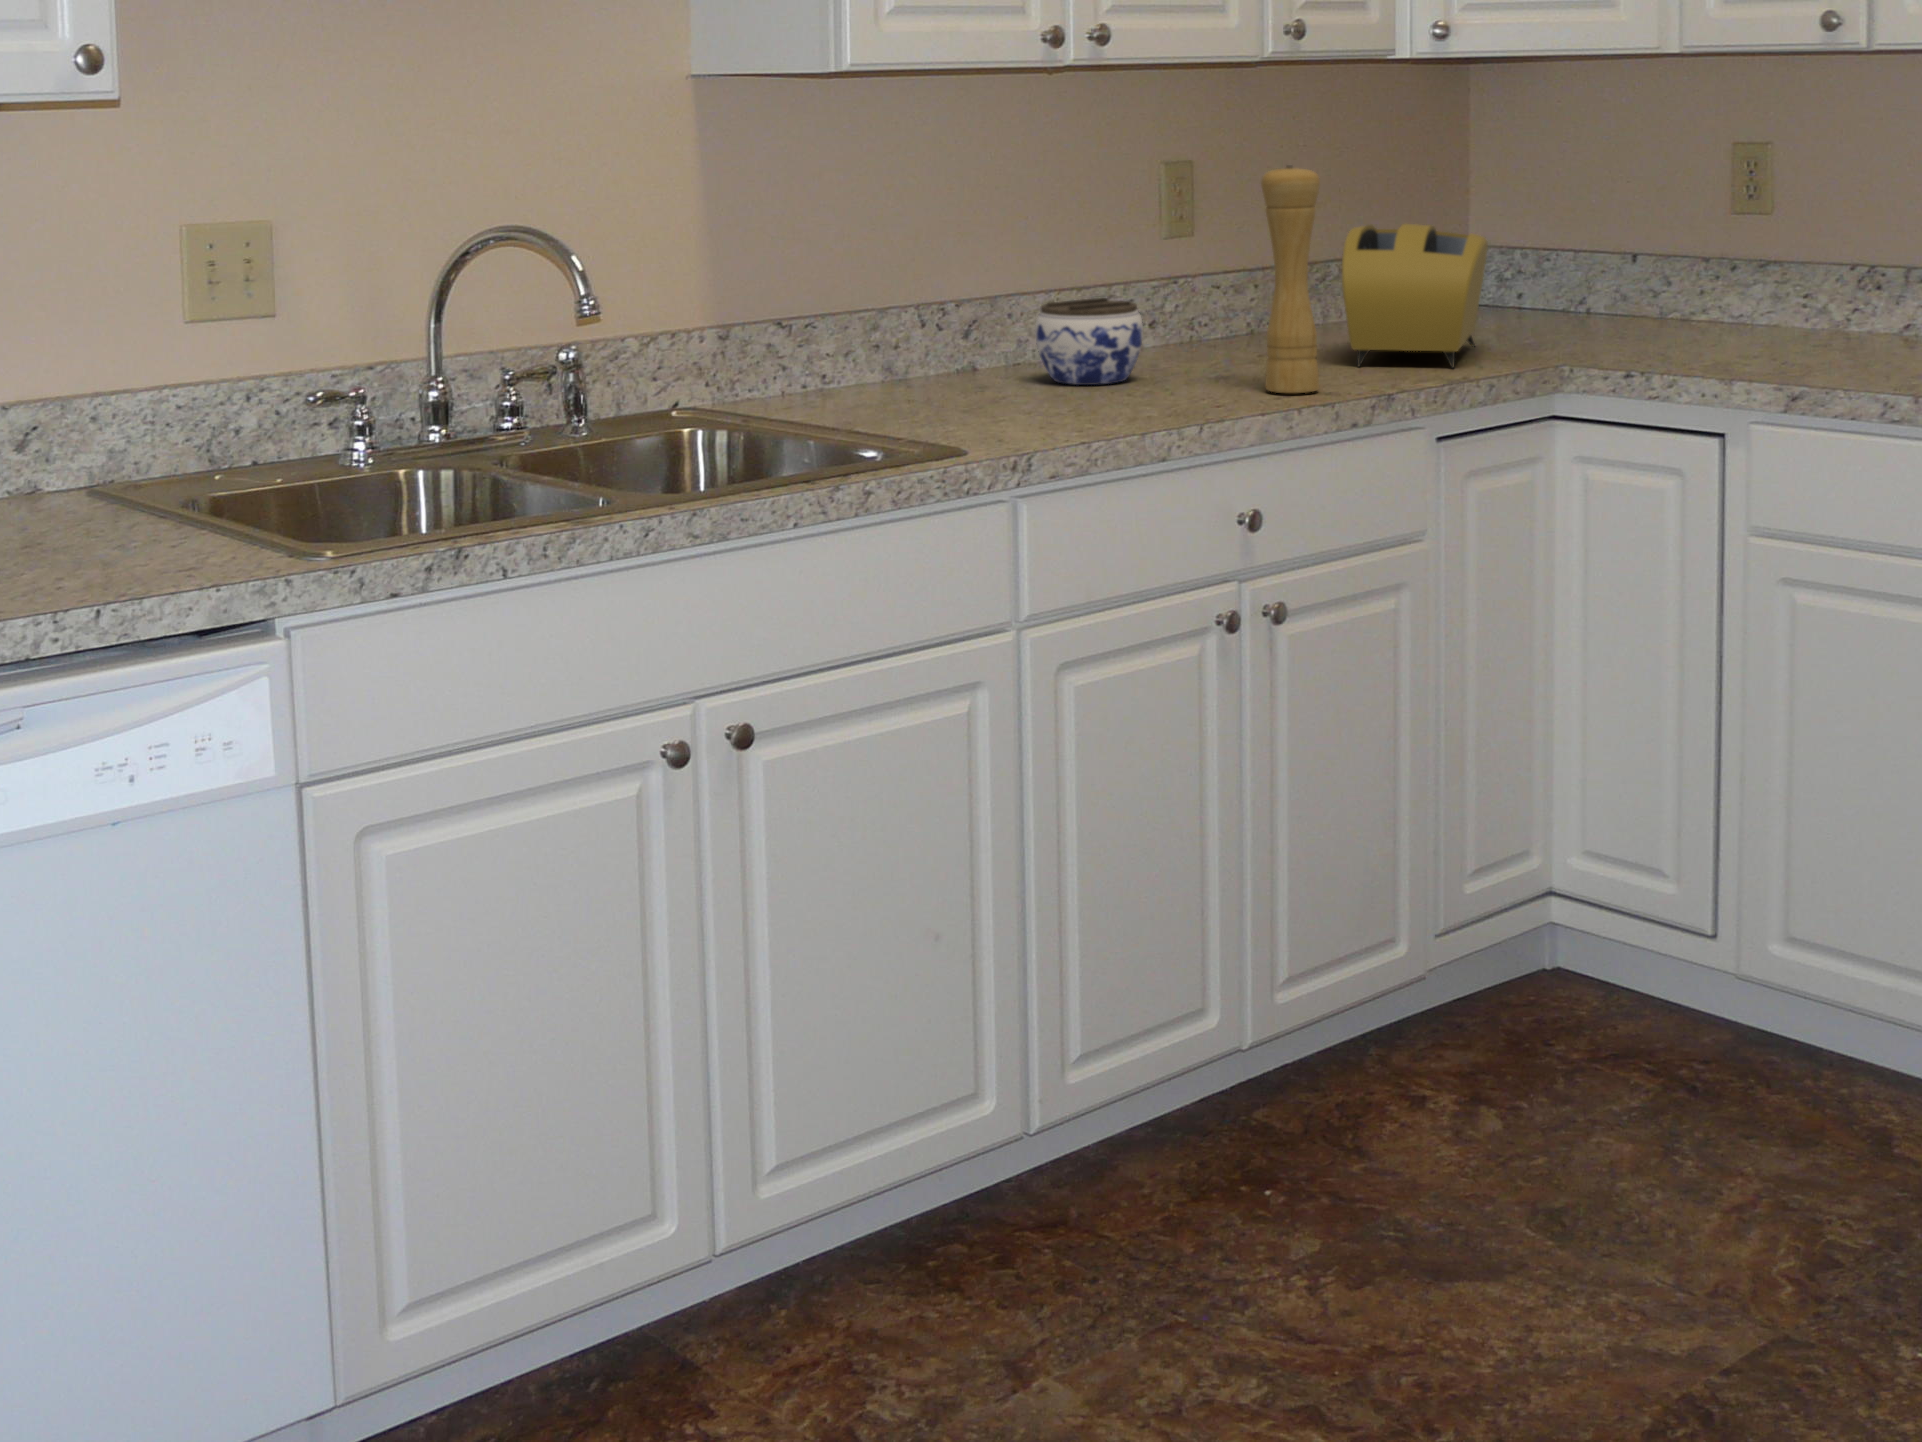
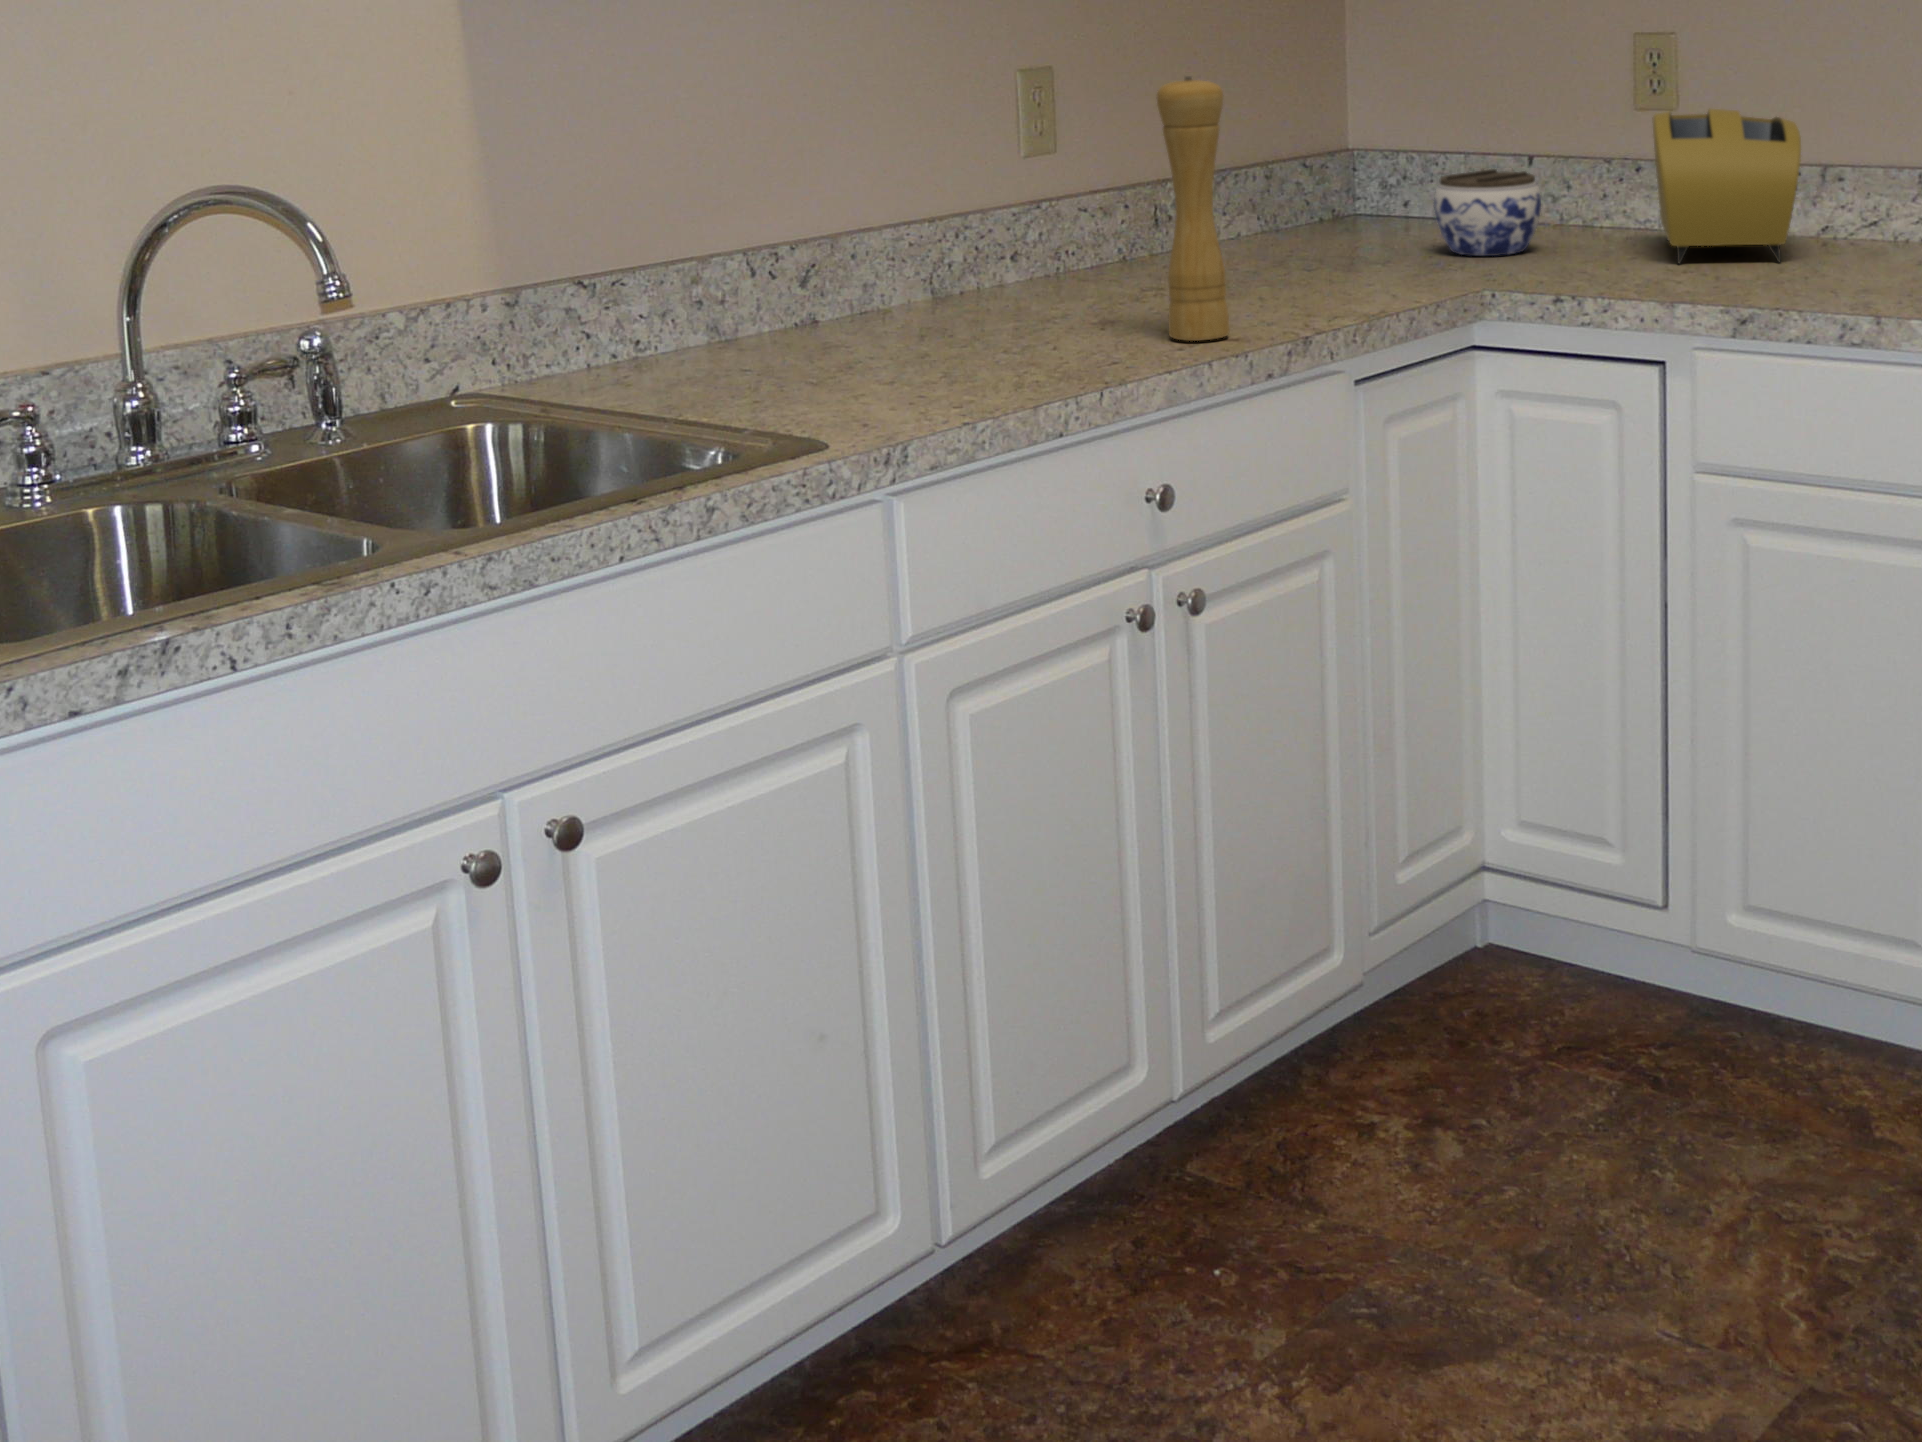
toaster: present [1342,224,1488,368] -> present [1652,109,1801,264]
jar: present [1035,298,1143,385] -> present [1434,169,1541,256]

